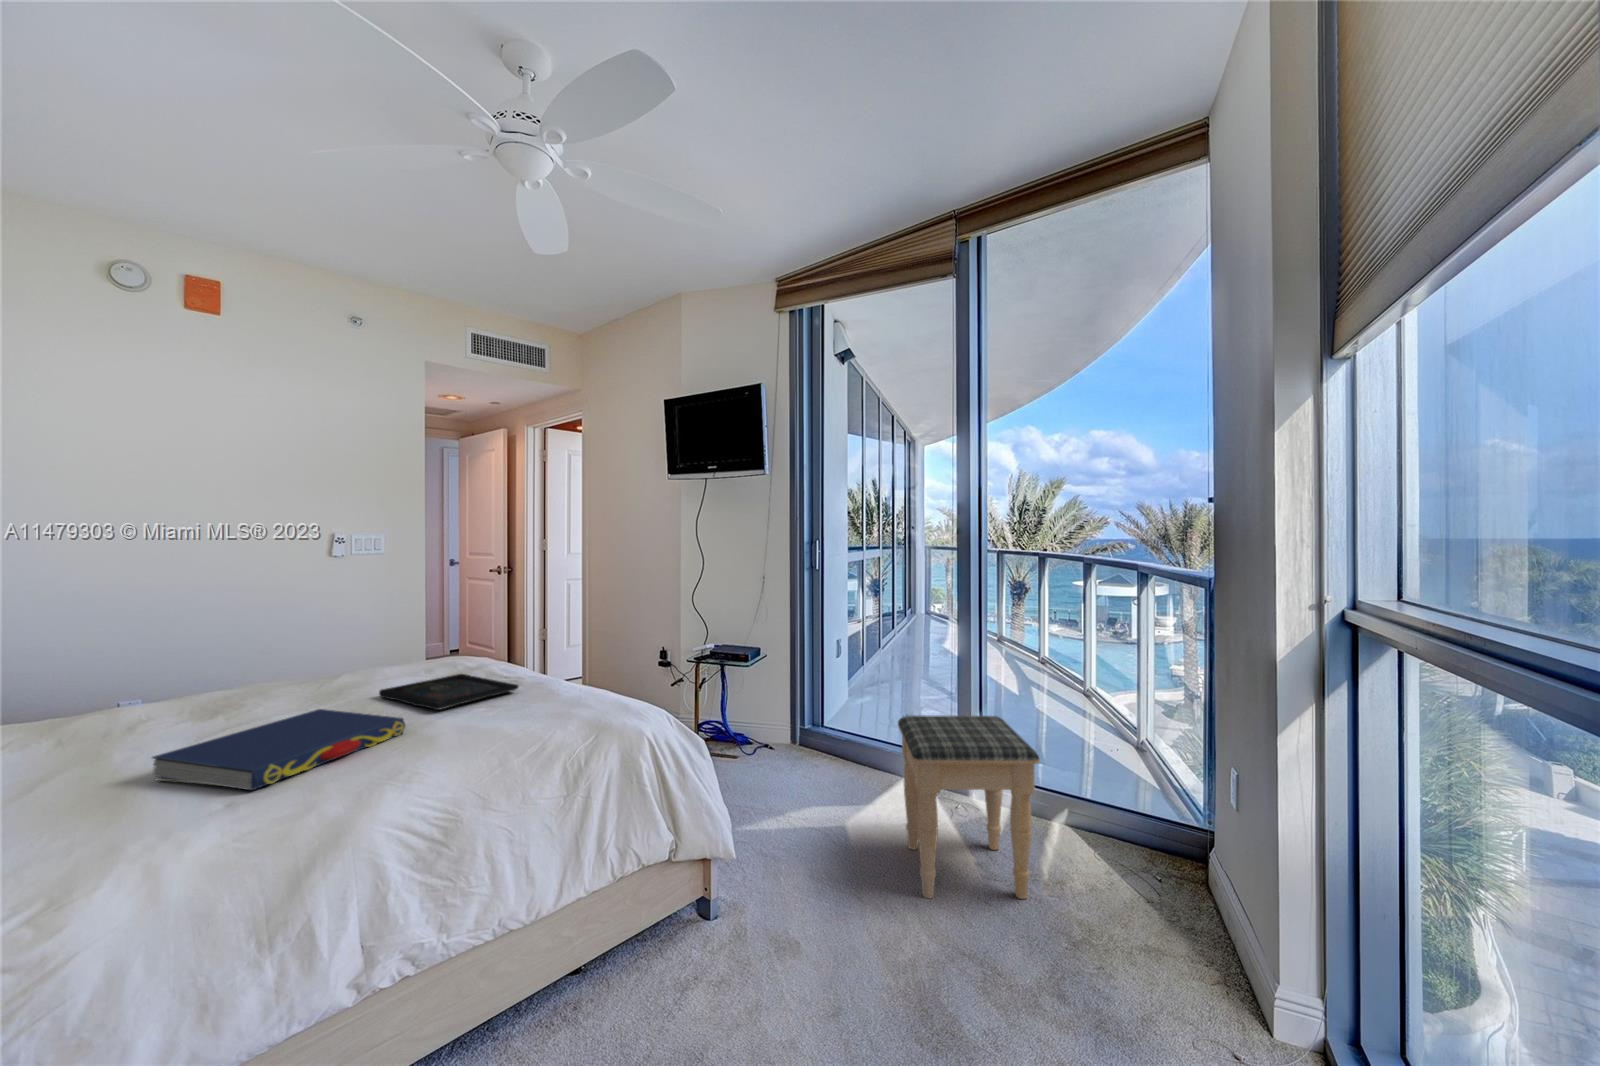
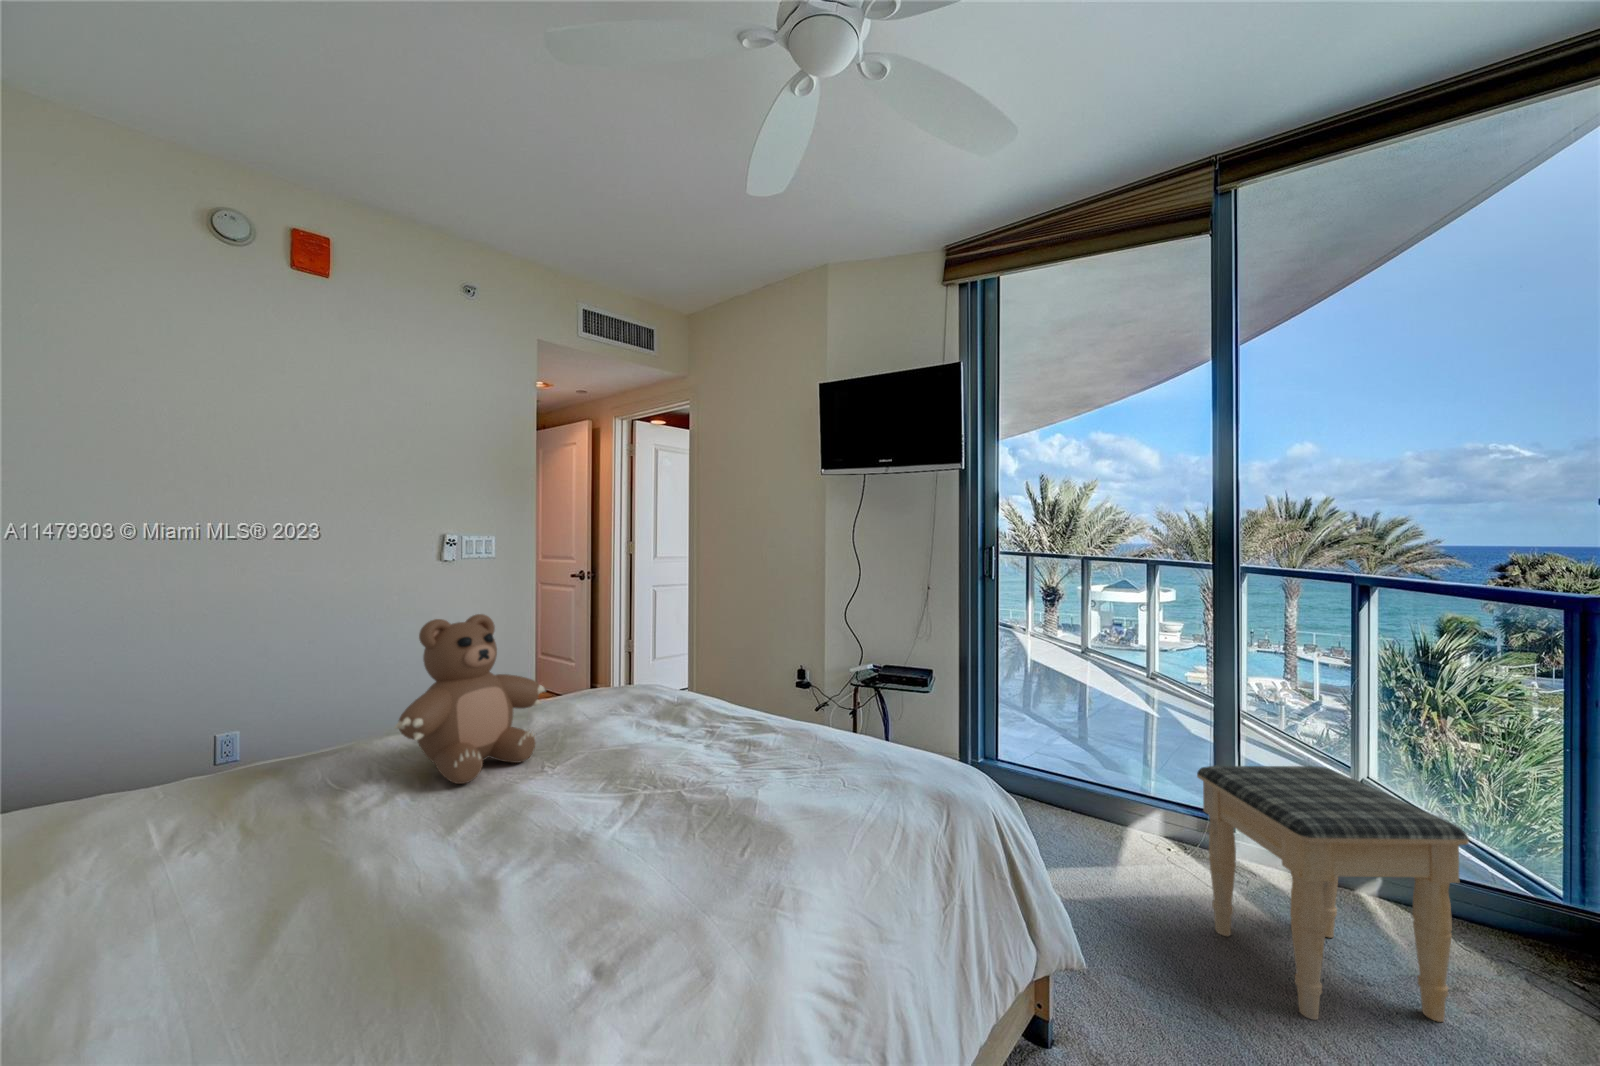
teddy bear: none [205,594,346,715] -> present [395,614,545,784]
tray: present [379,674,519,710] -> none [597,714,774,777]
book: present [152,709,405,790] -> none [394,781,699,961]

